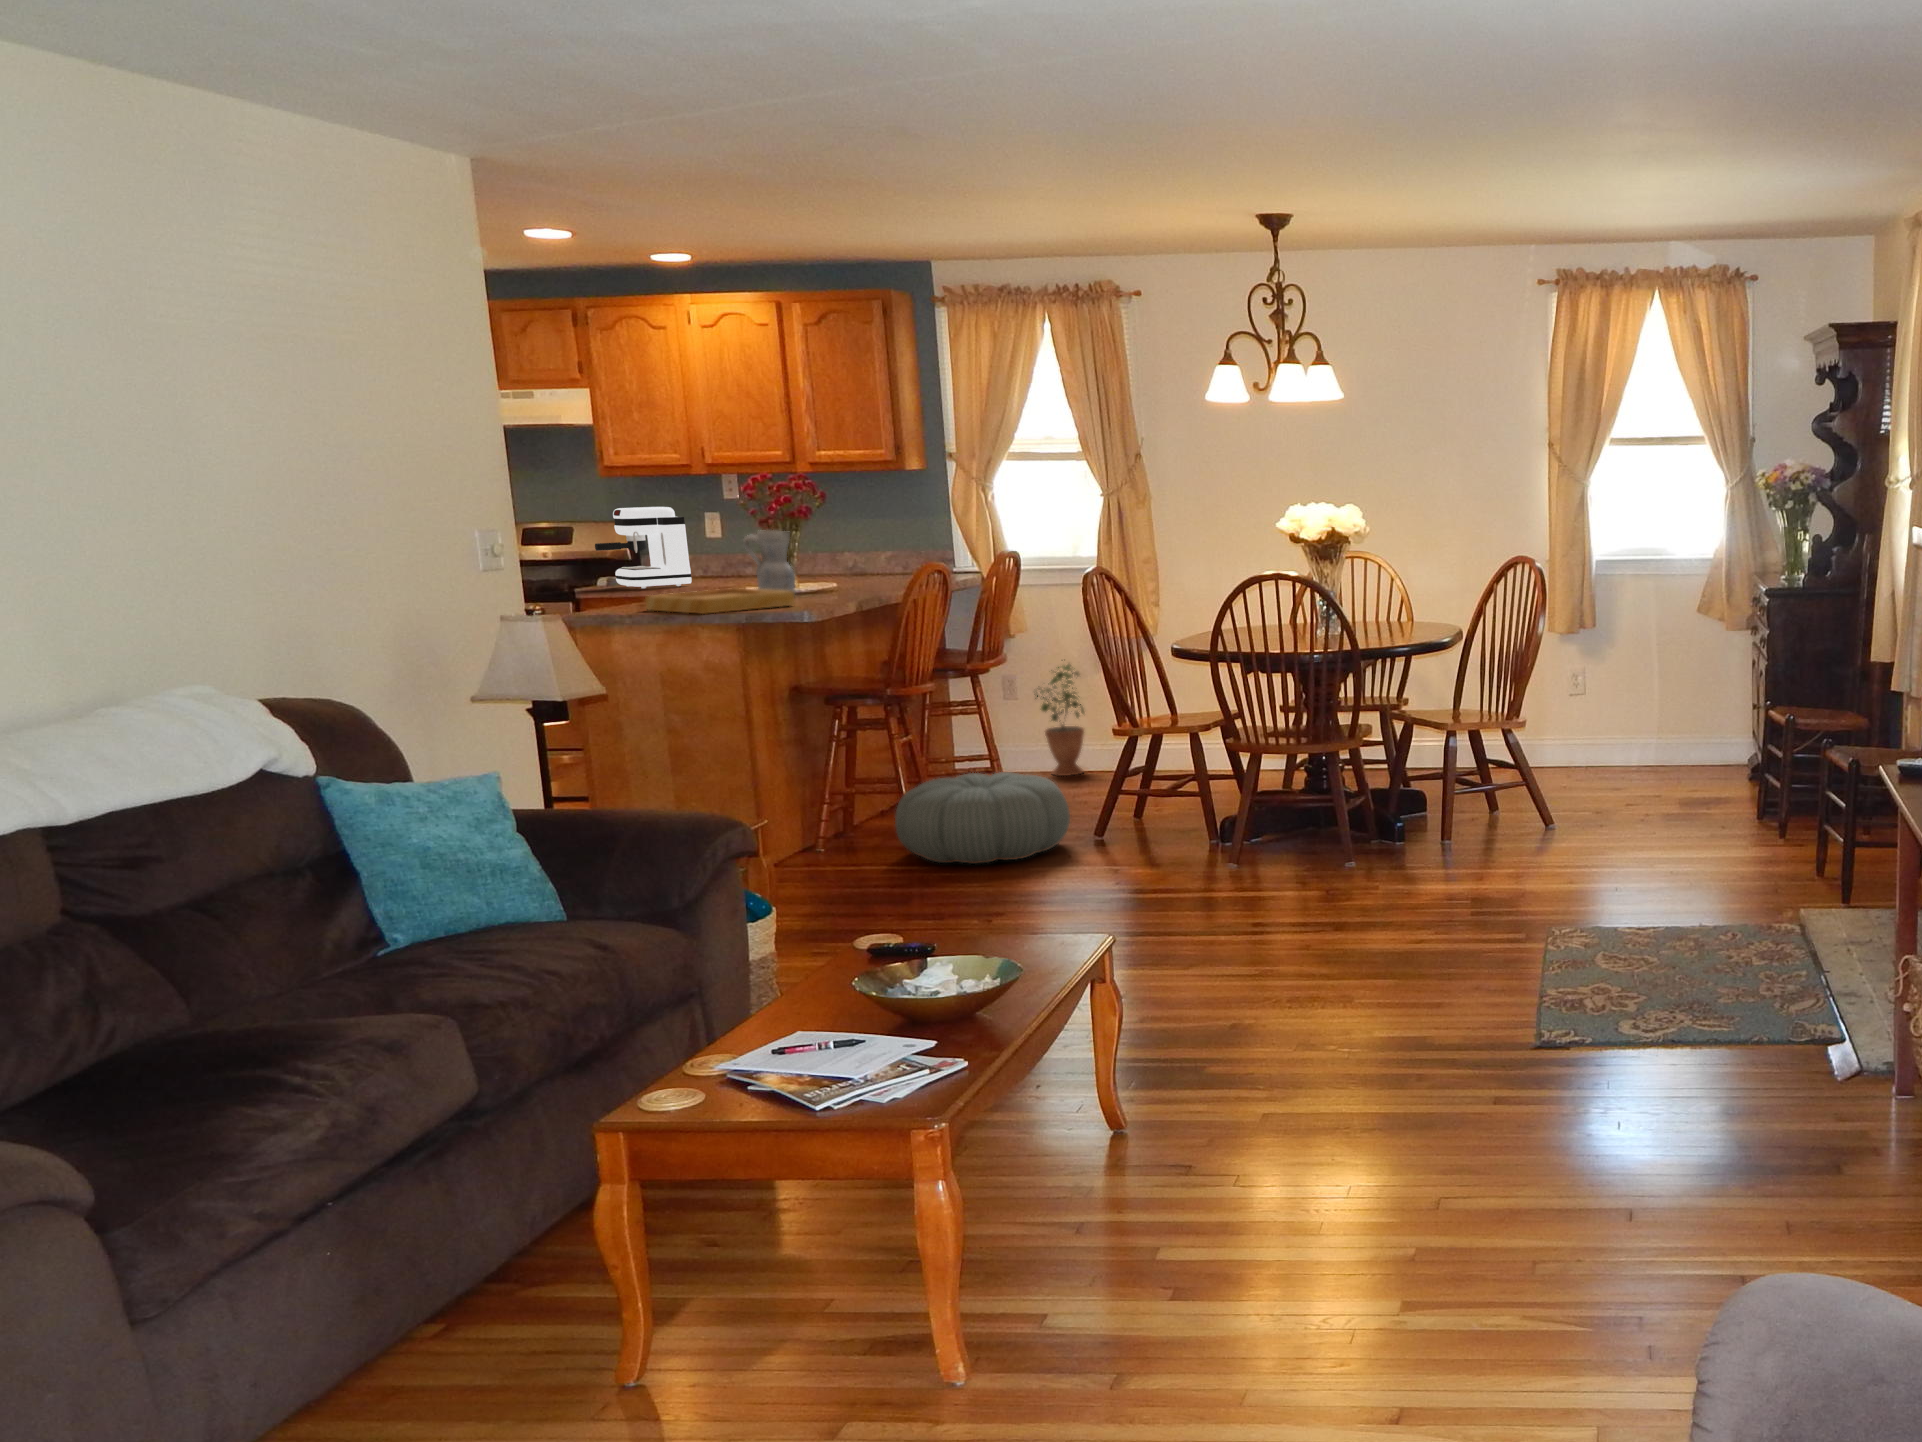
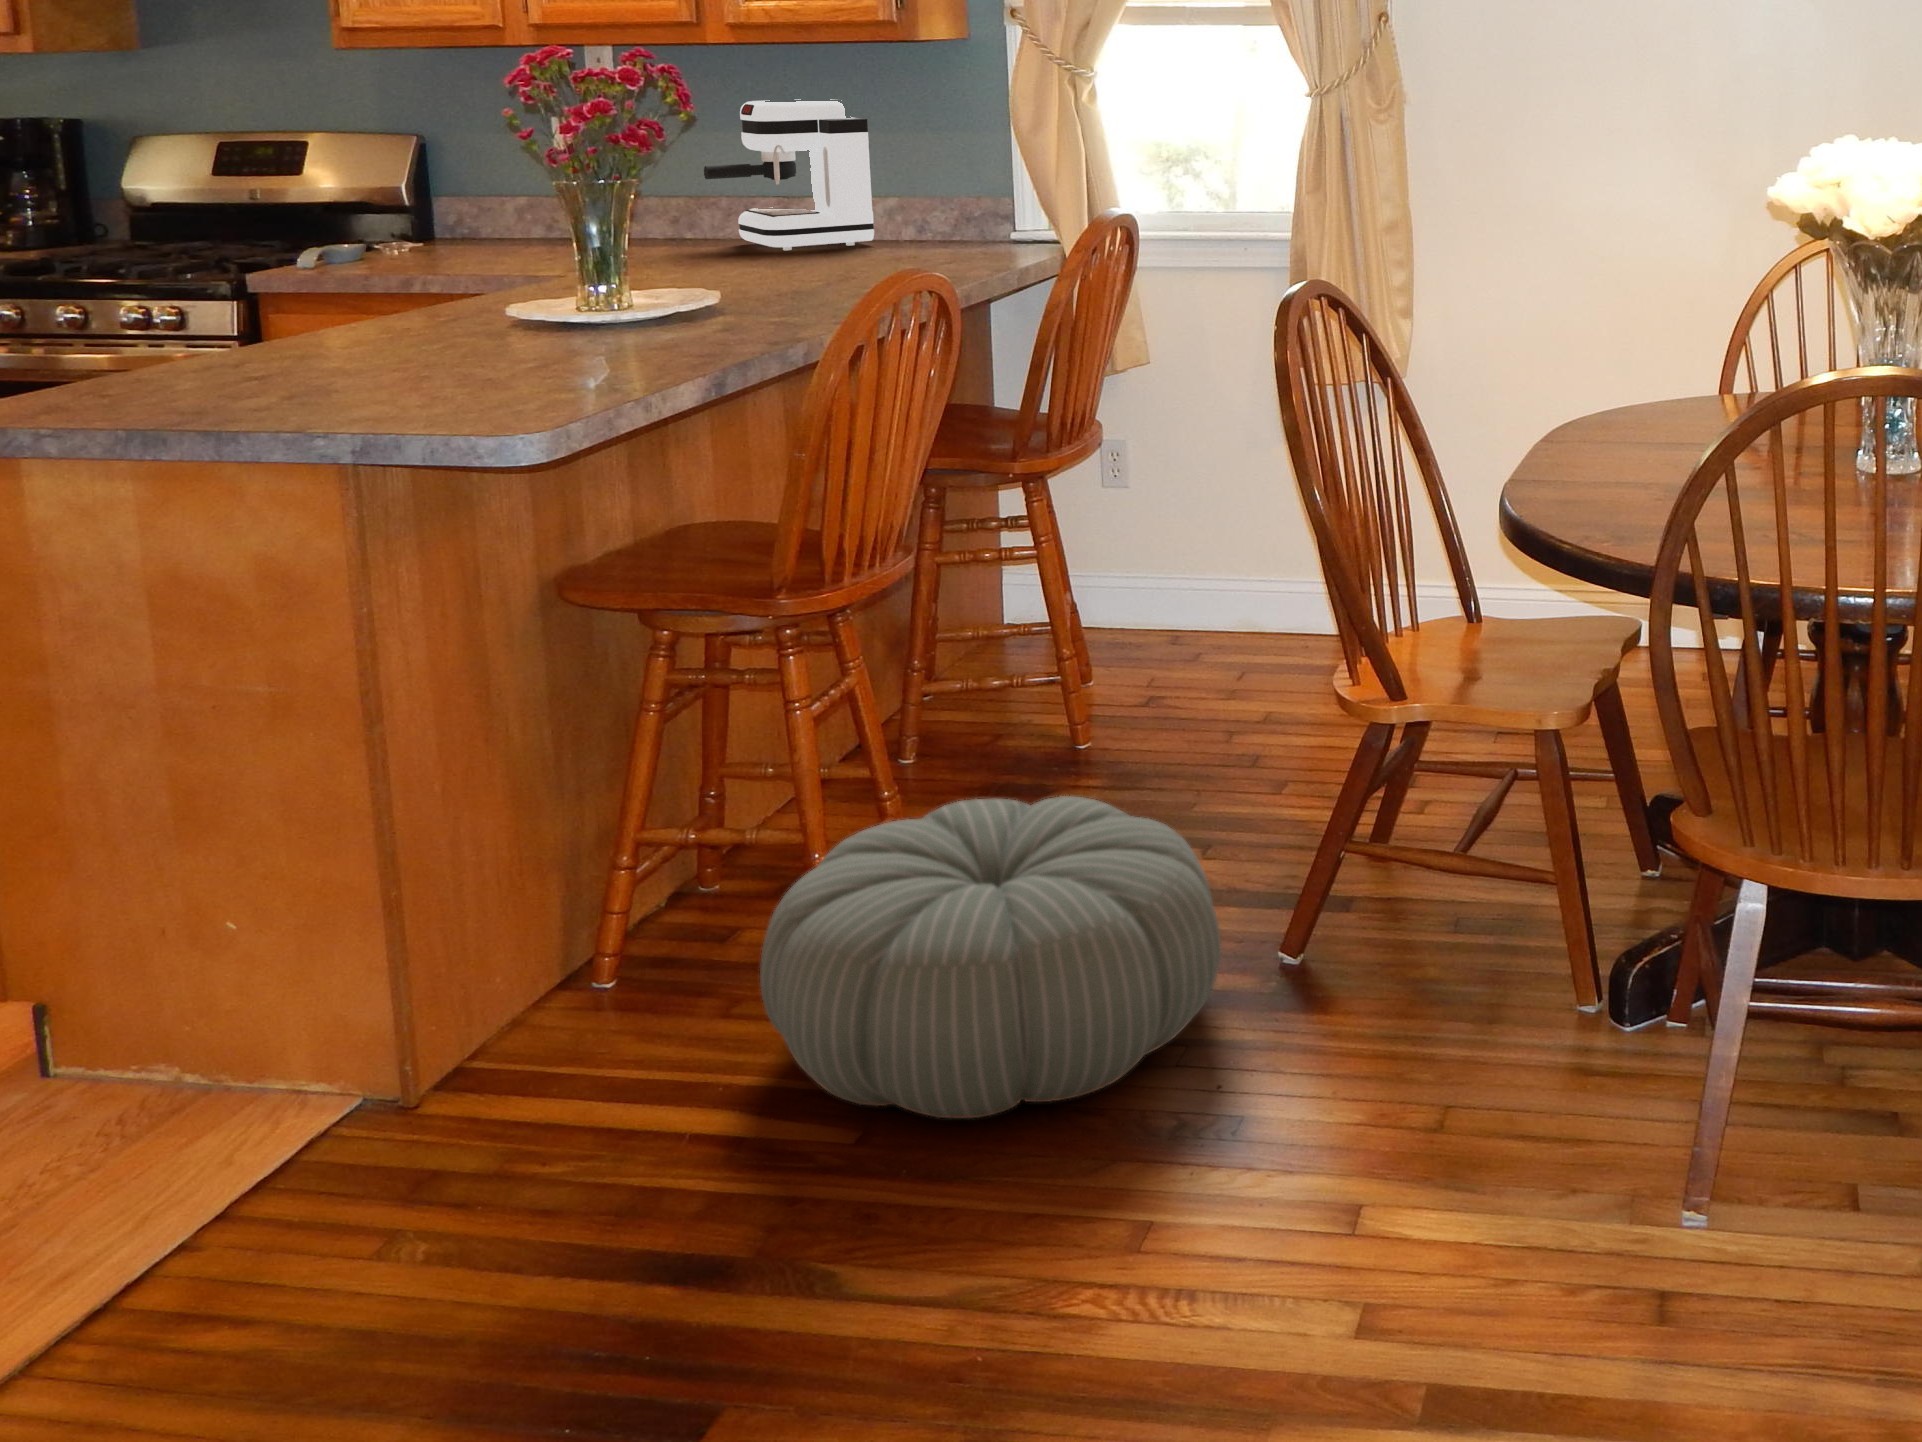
coffee maker: present [595,507,692,588] -> present [704,99,874,251]
ceramic pitcher: present [743,530,796,594] -> none [498,173,618,328]
tray: present [645,588,795,614] -> none [175,318,553,414]
potted plant: present [1035,664,1084,776] -> none [1152,422,1254,661]

